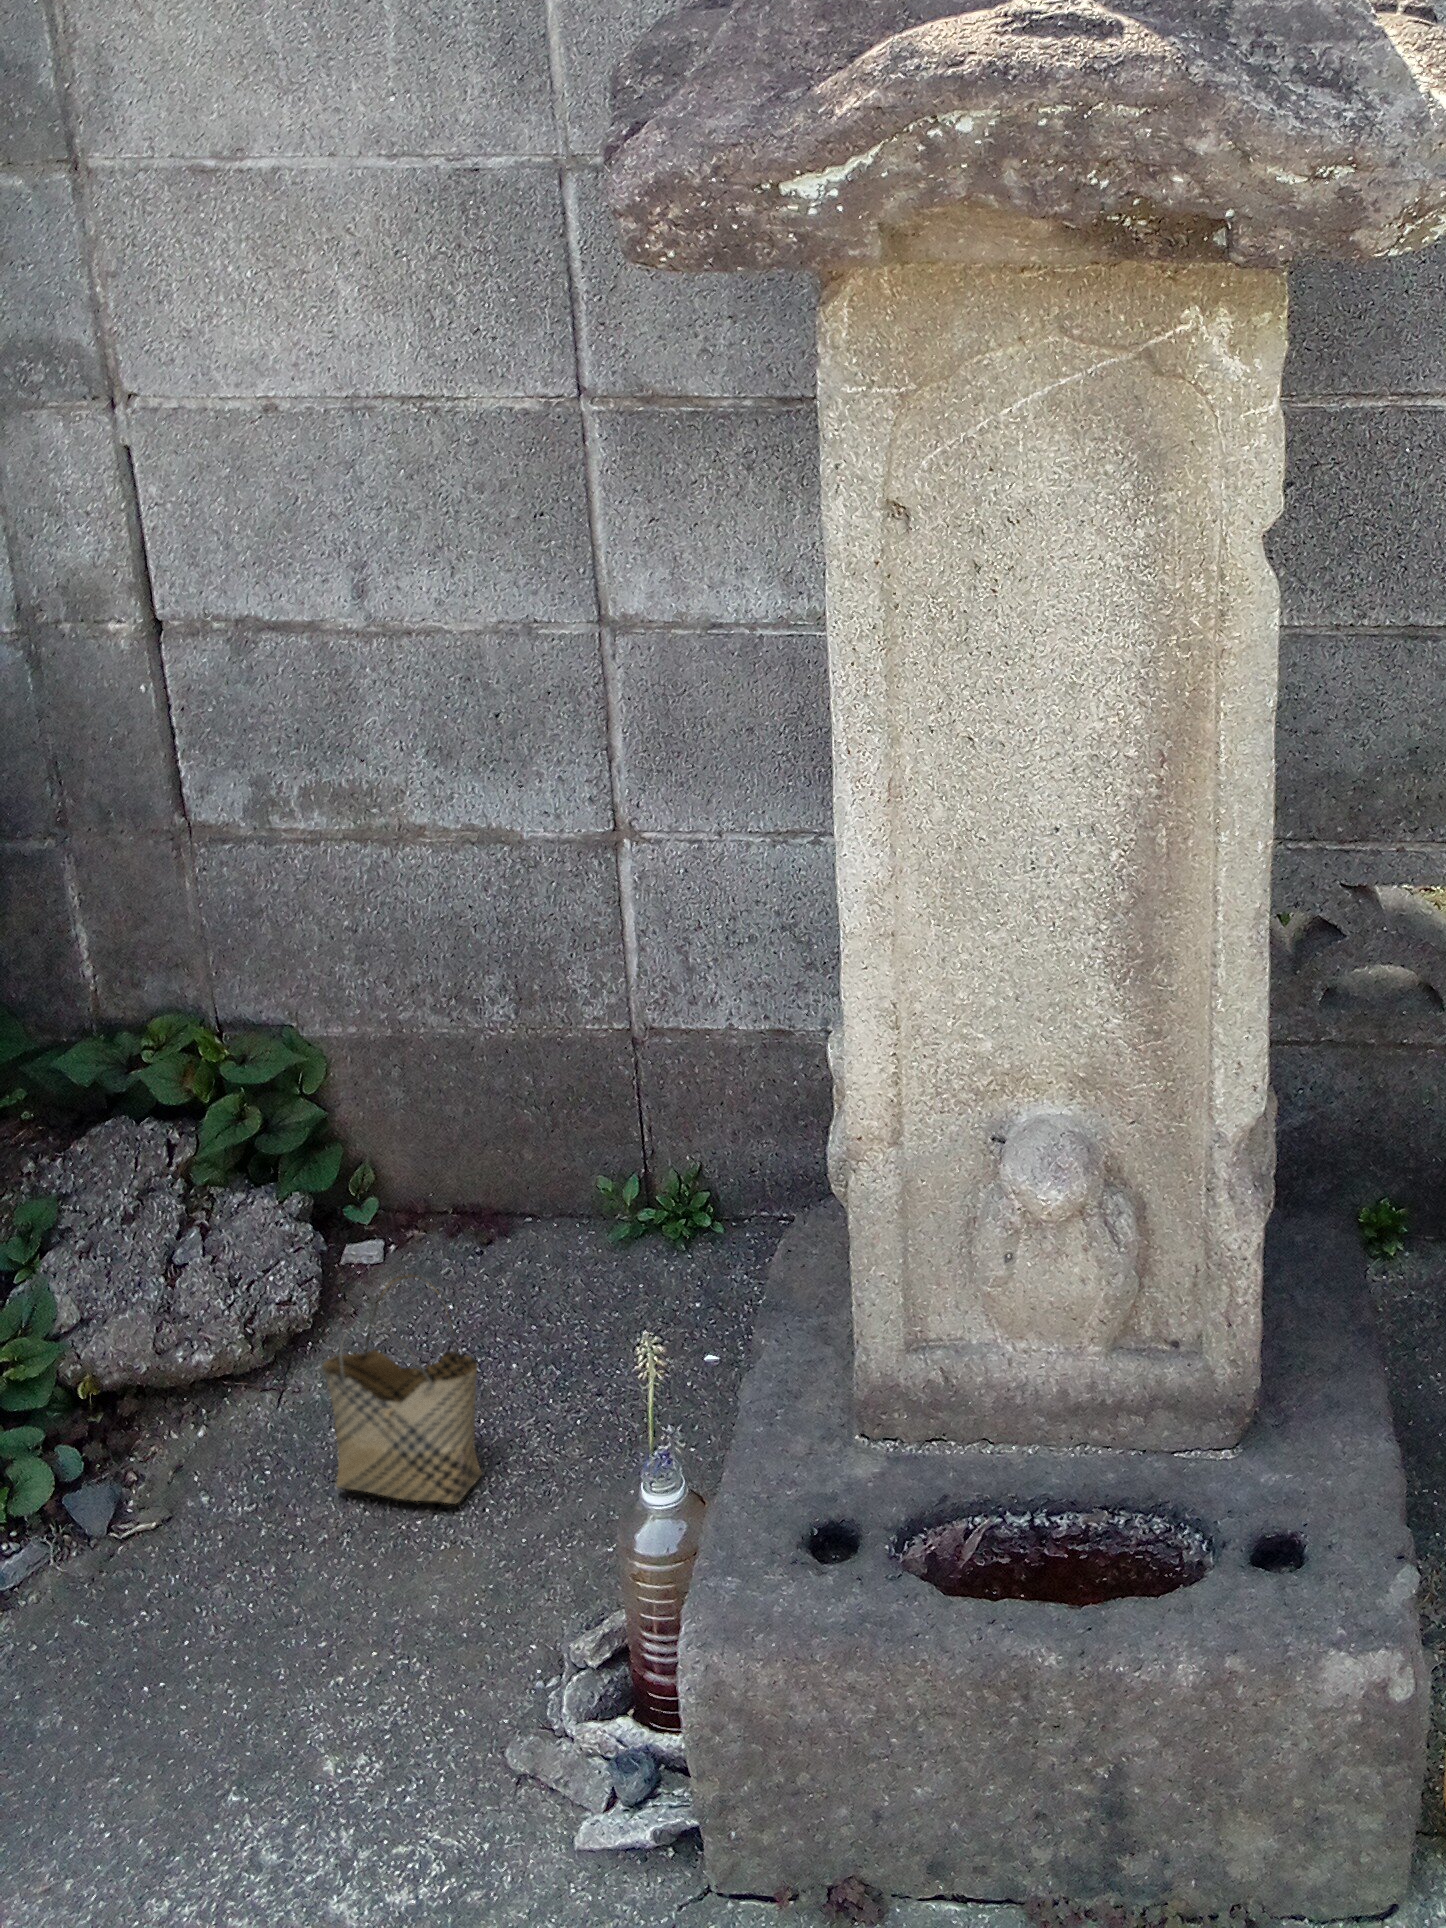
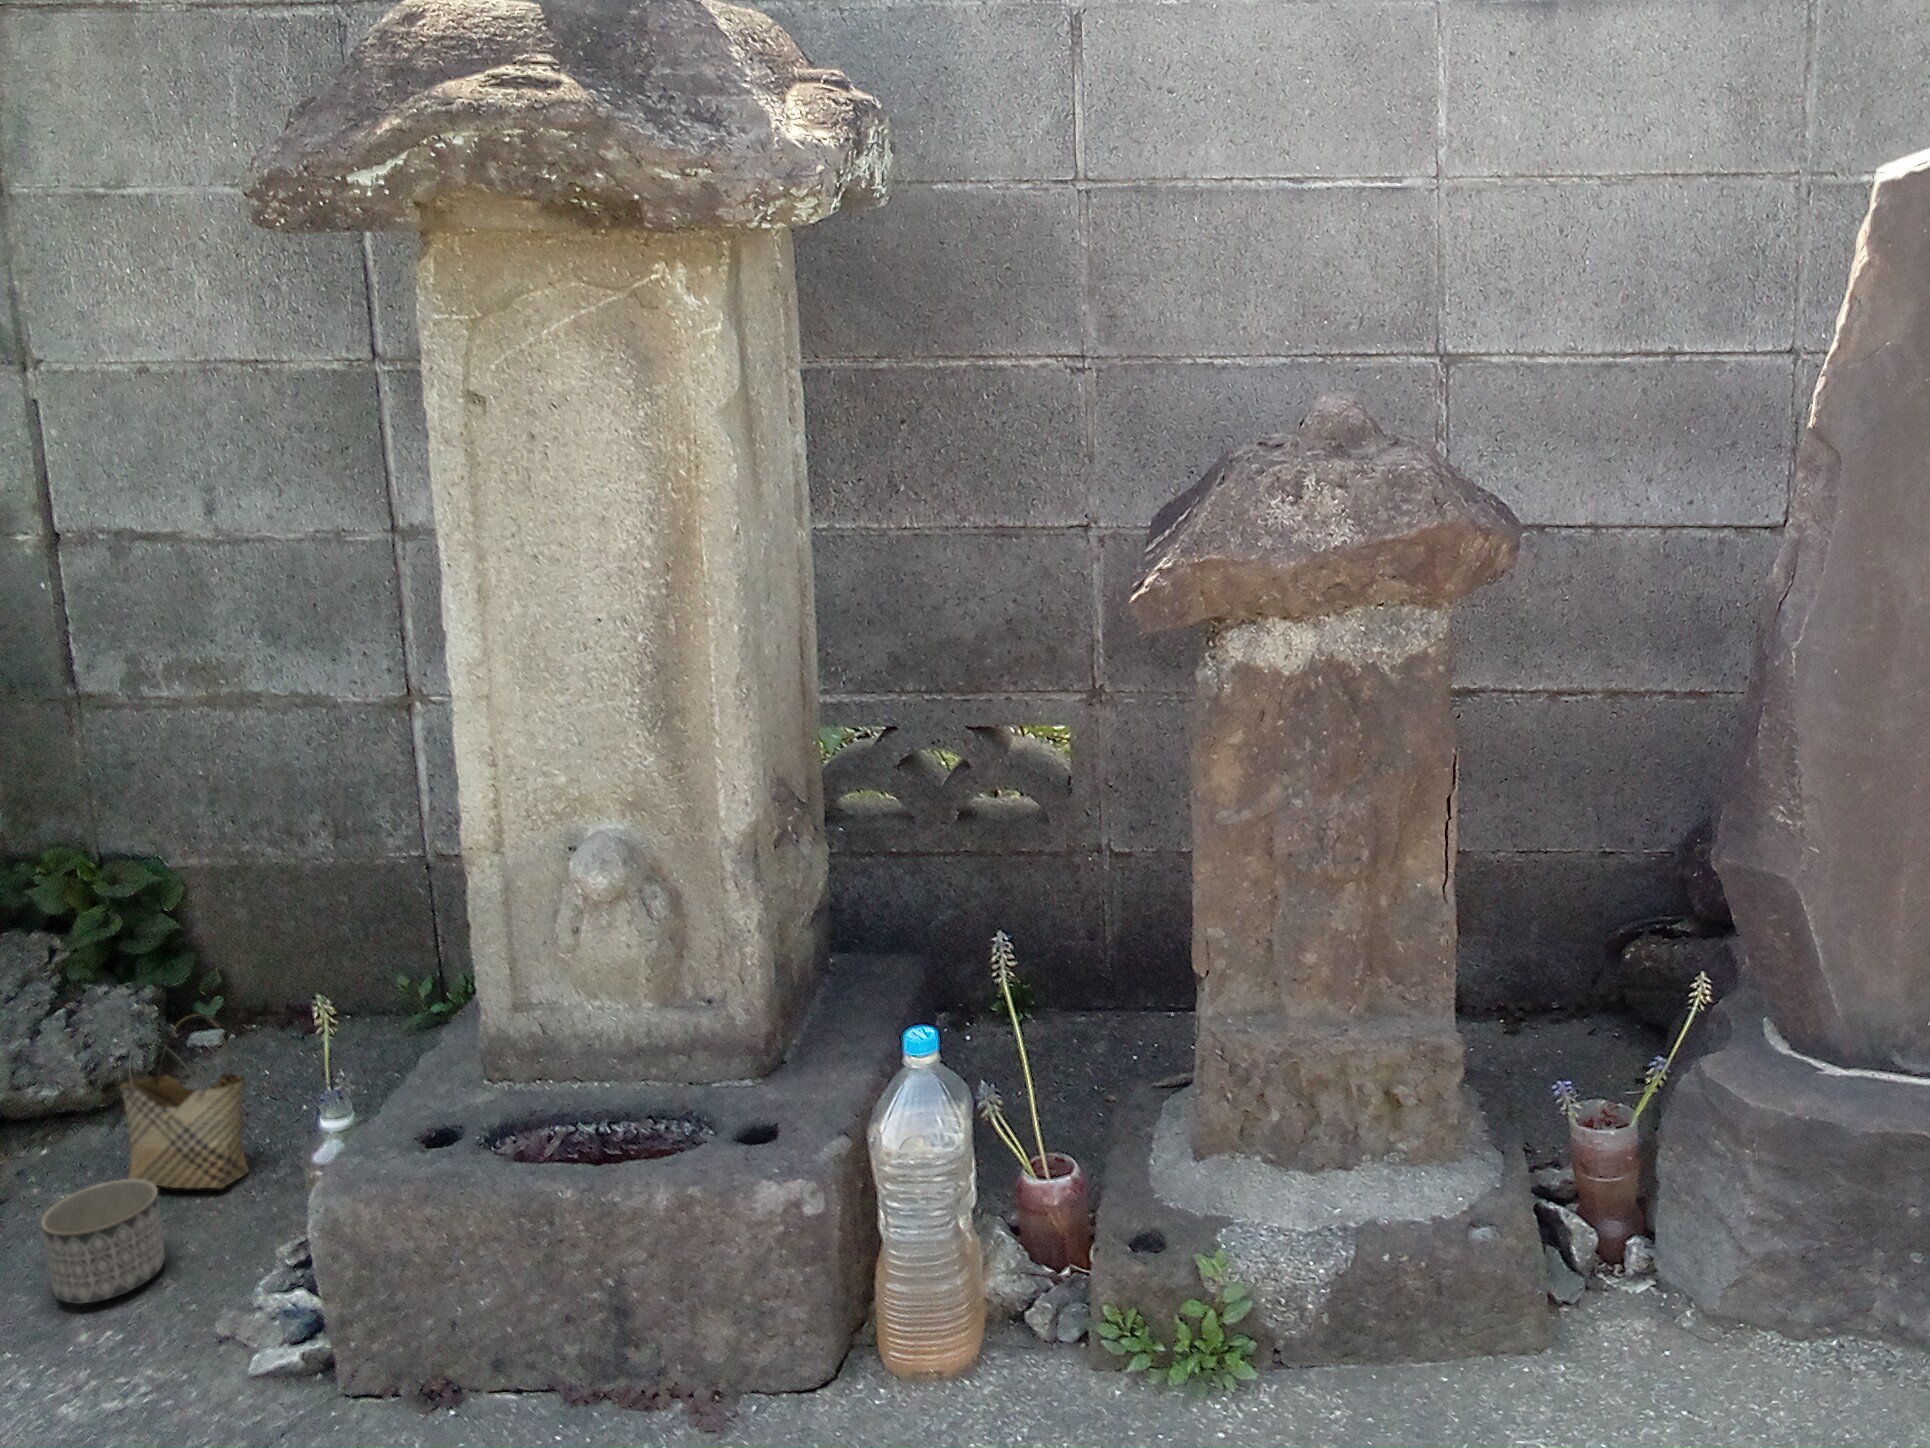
planter: none [272,1515,417,1692] -> present [41,1179,165,1304]

